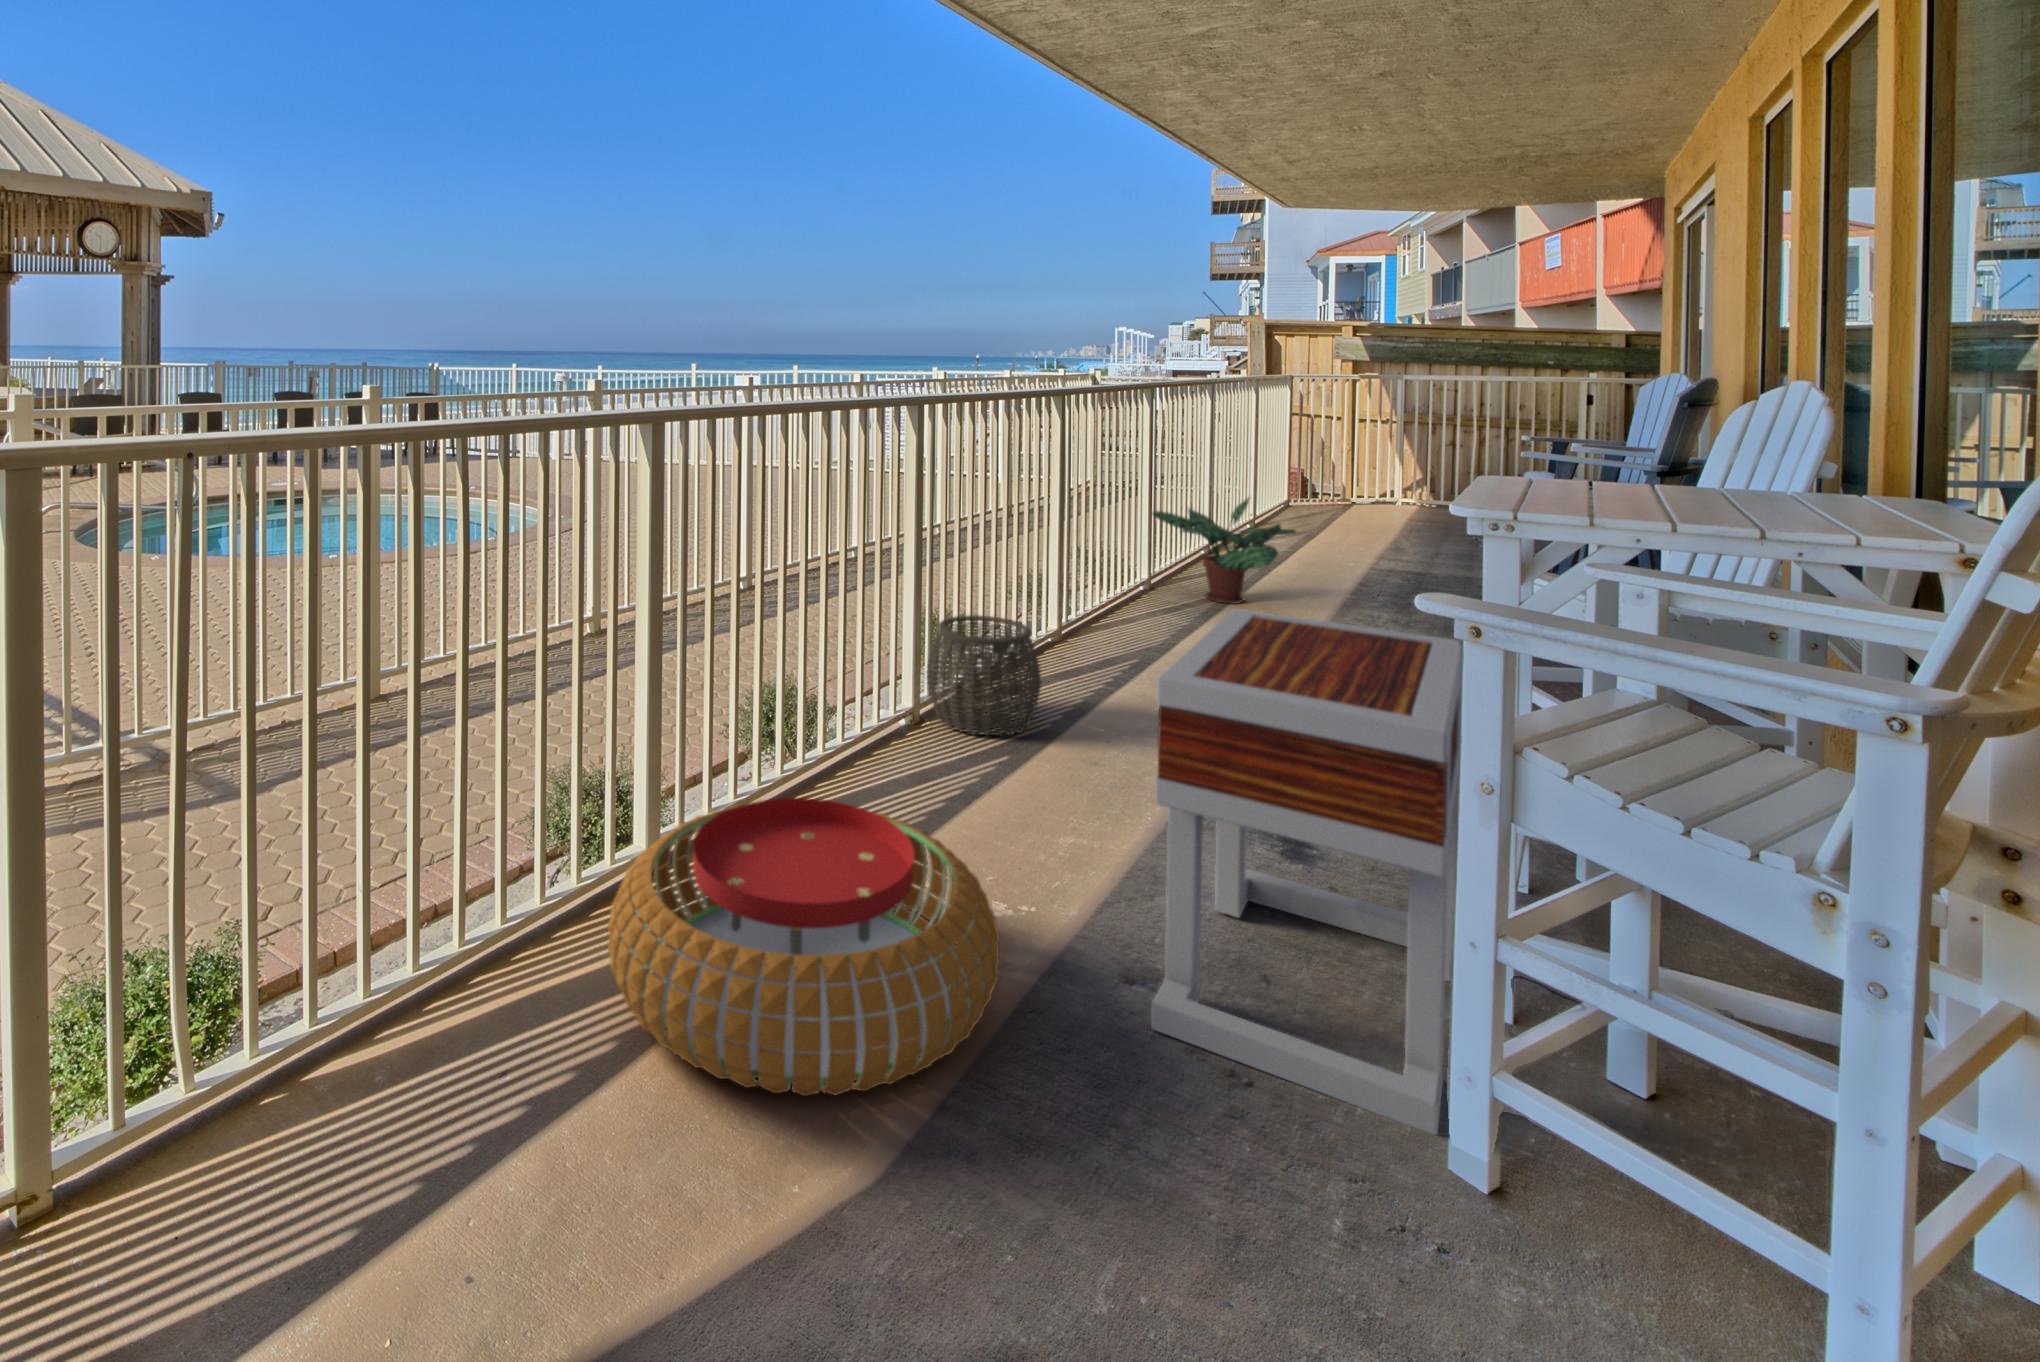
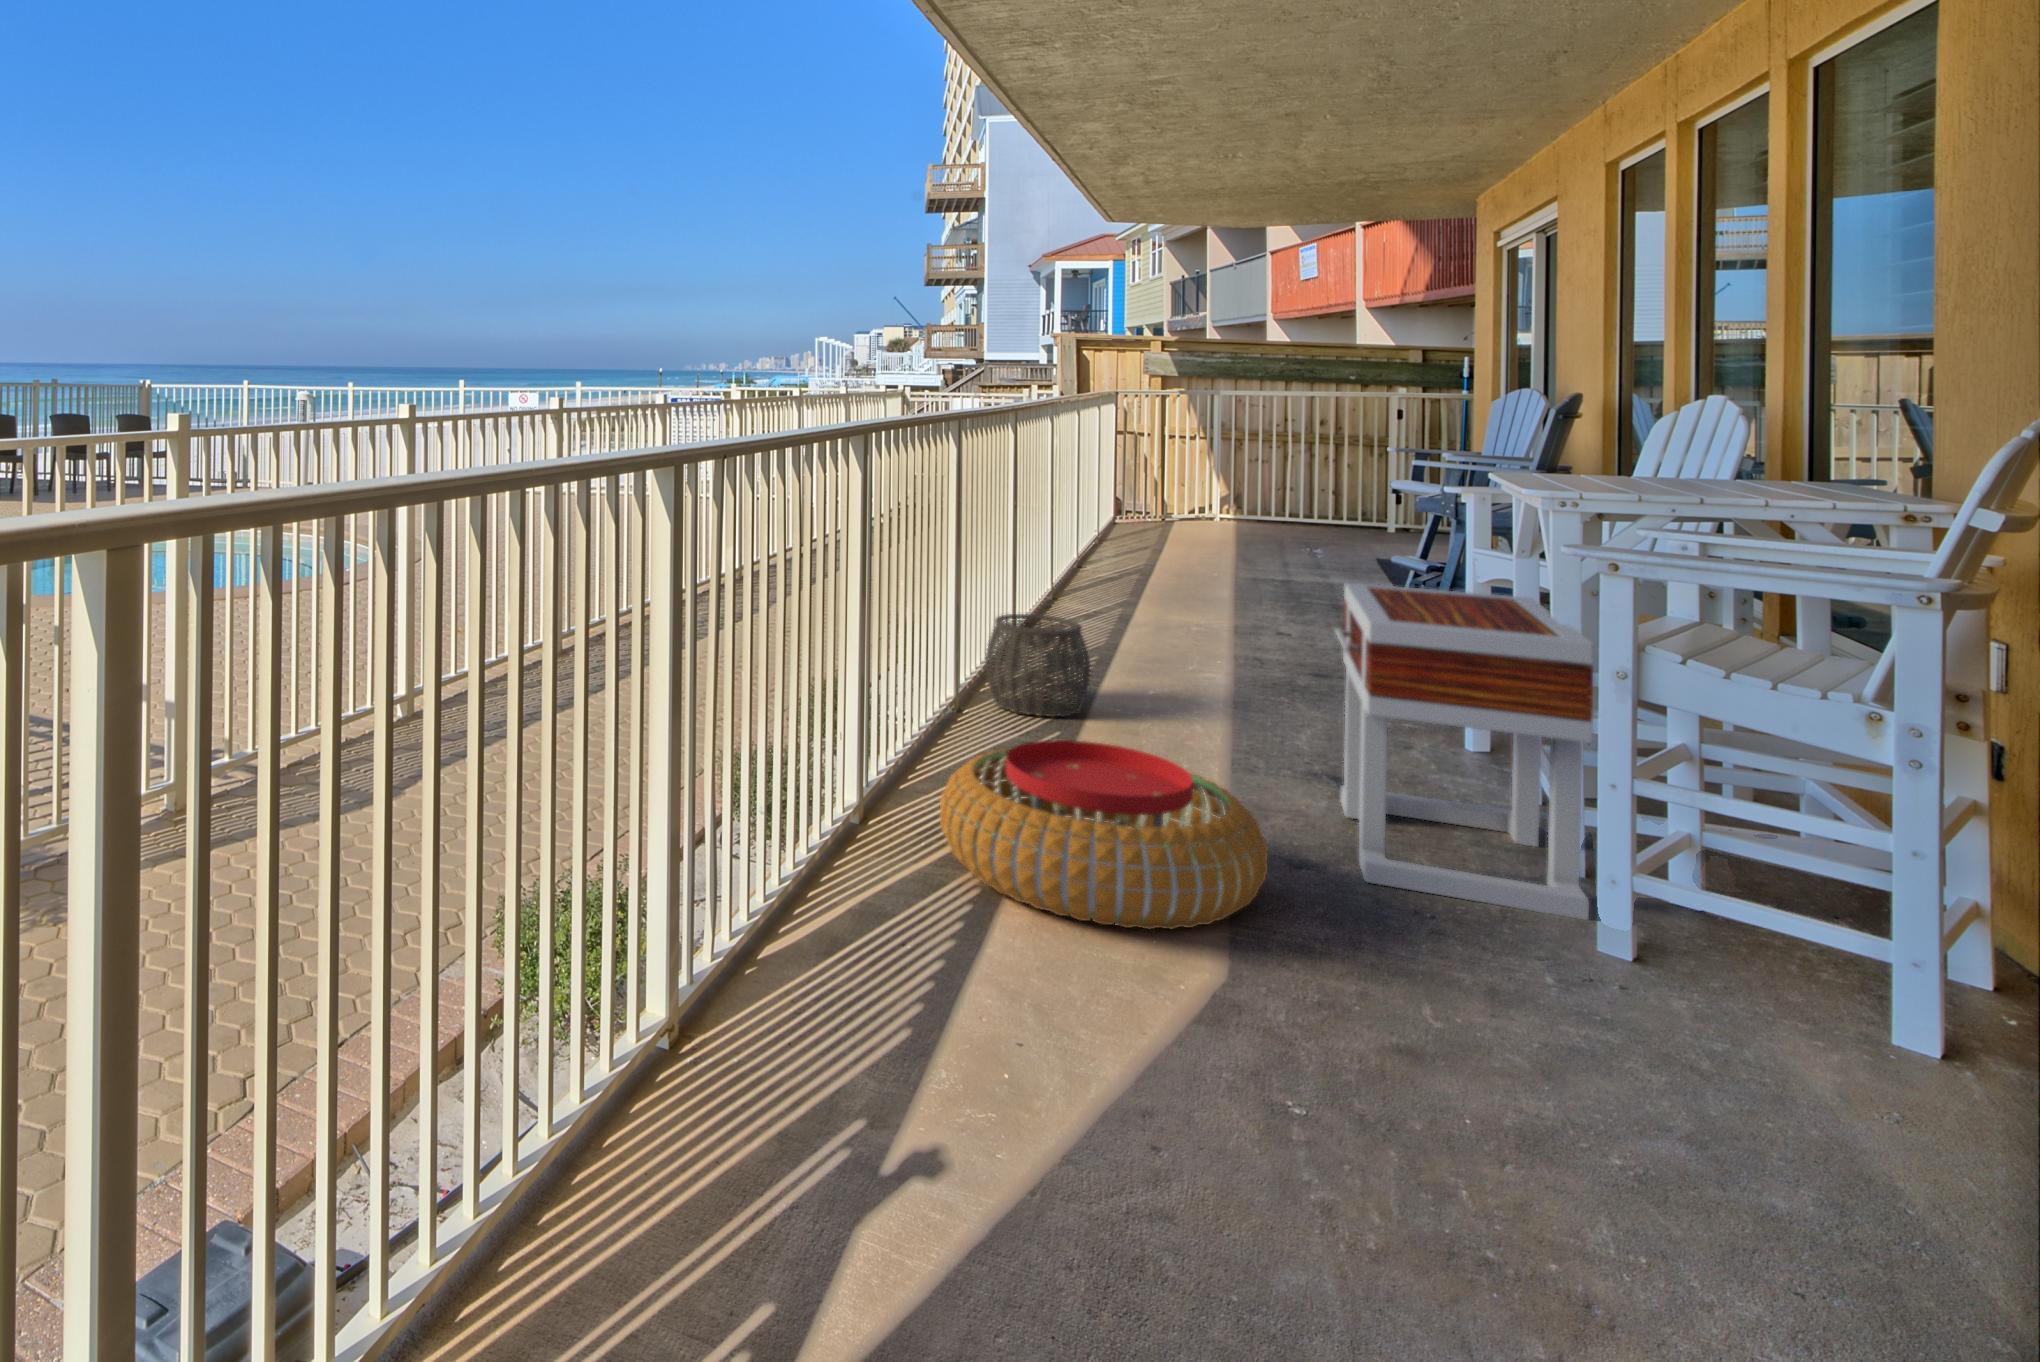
potted plant: present [1153,498,1296,604] -> none [1063,507,1205,610]

